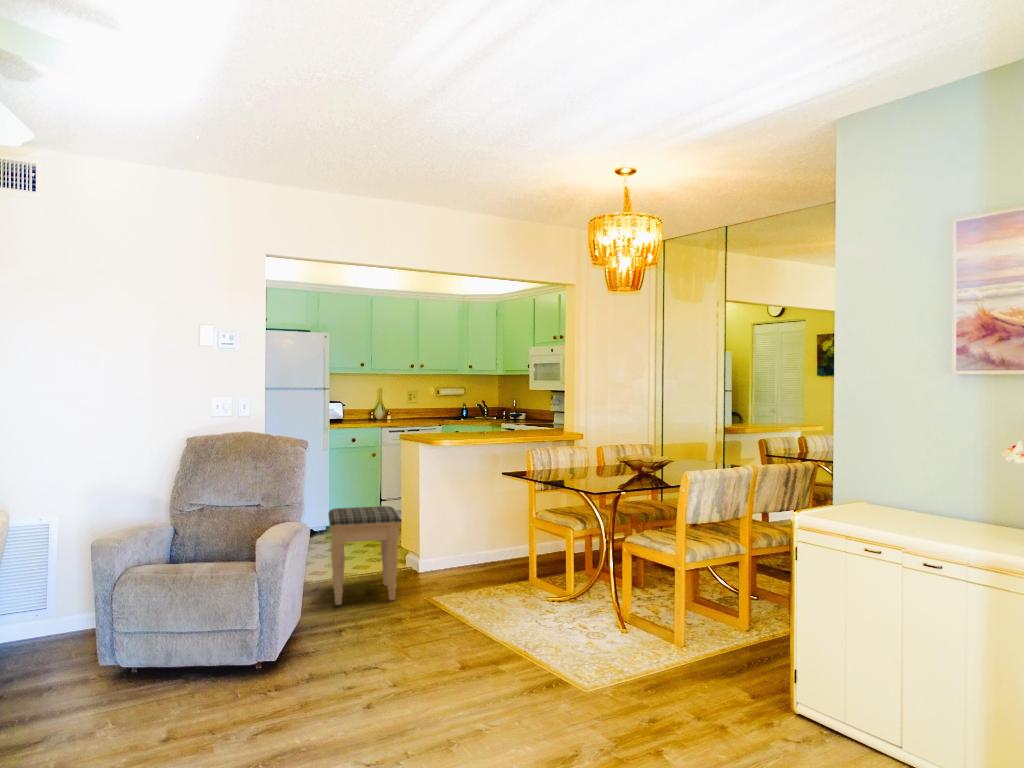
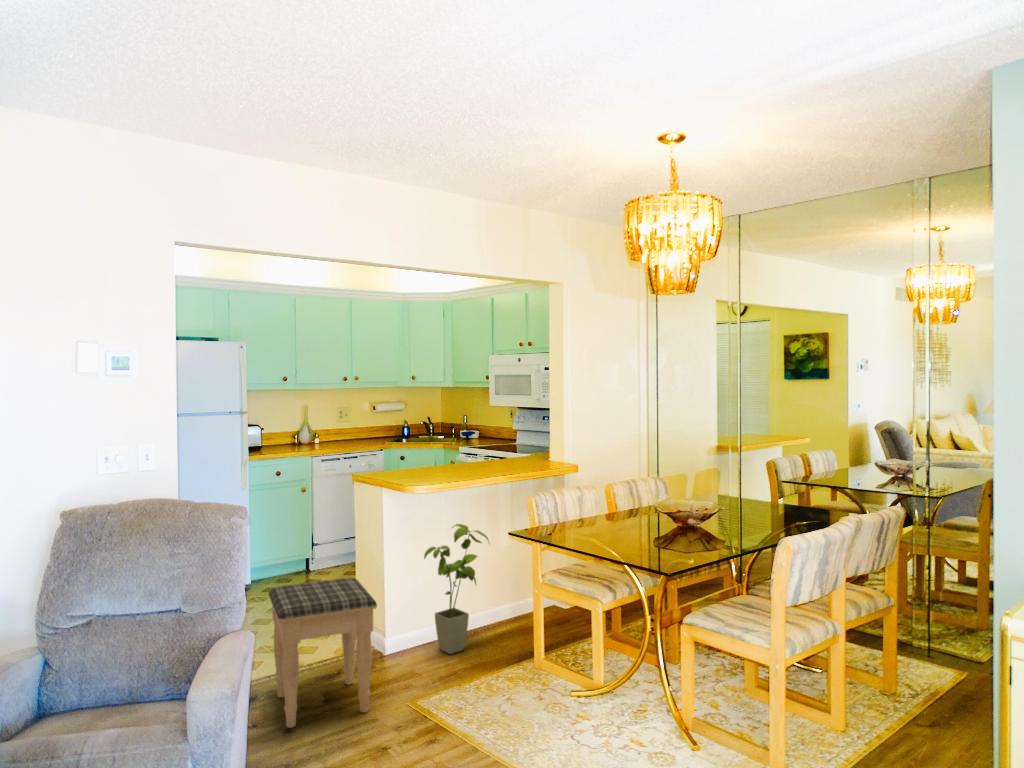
house plant: none [448,473,499,573] -> present [424,524,488,654]

